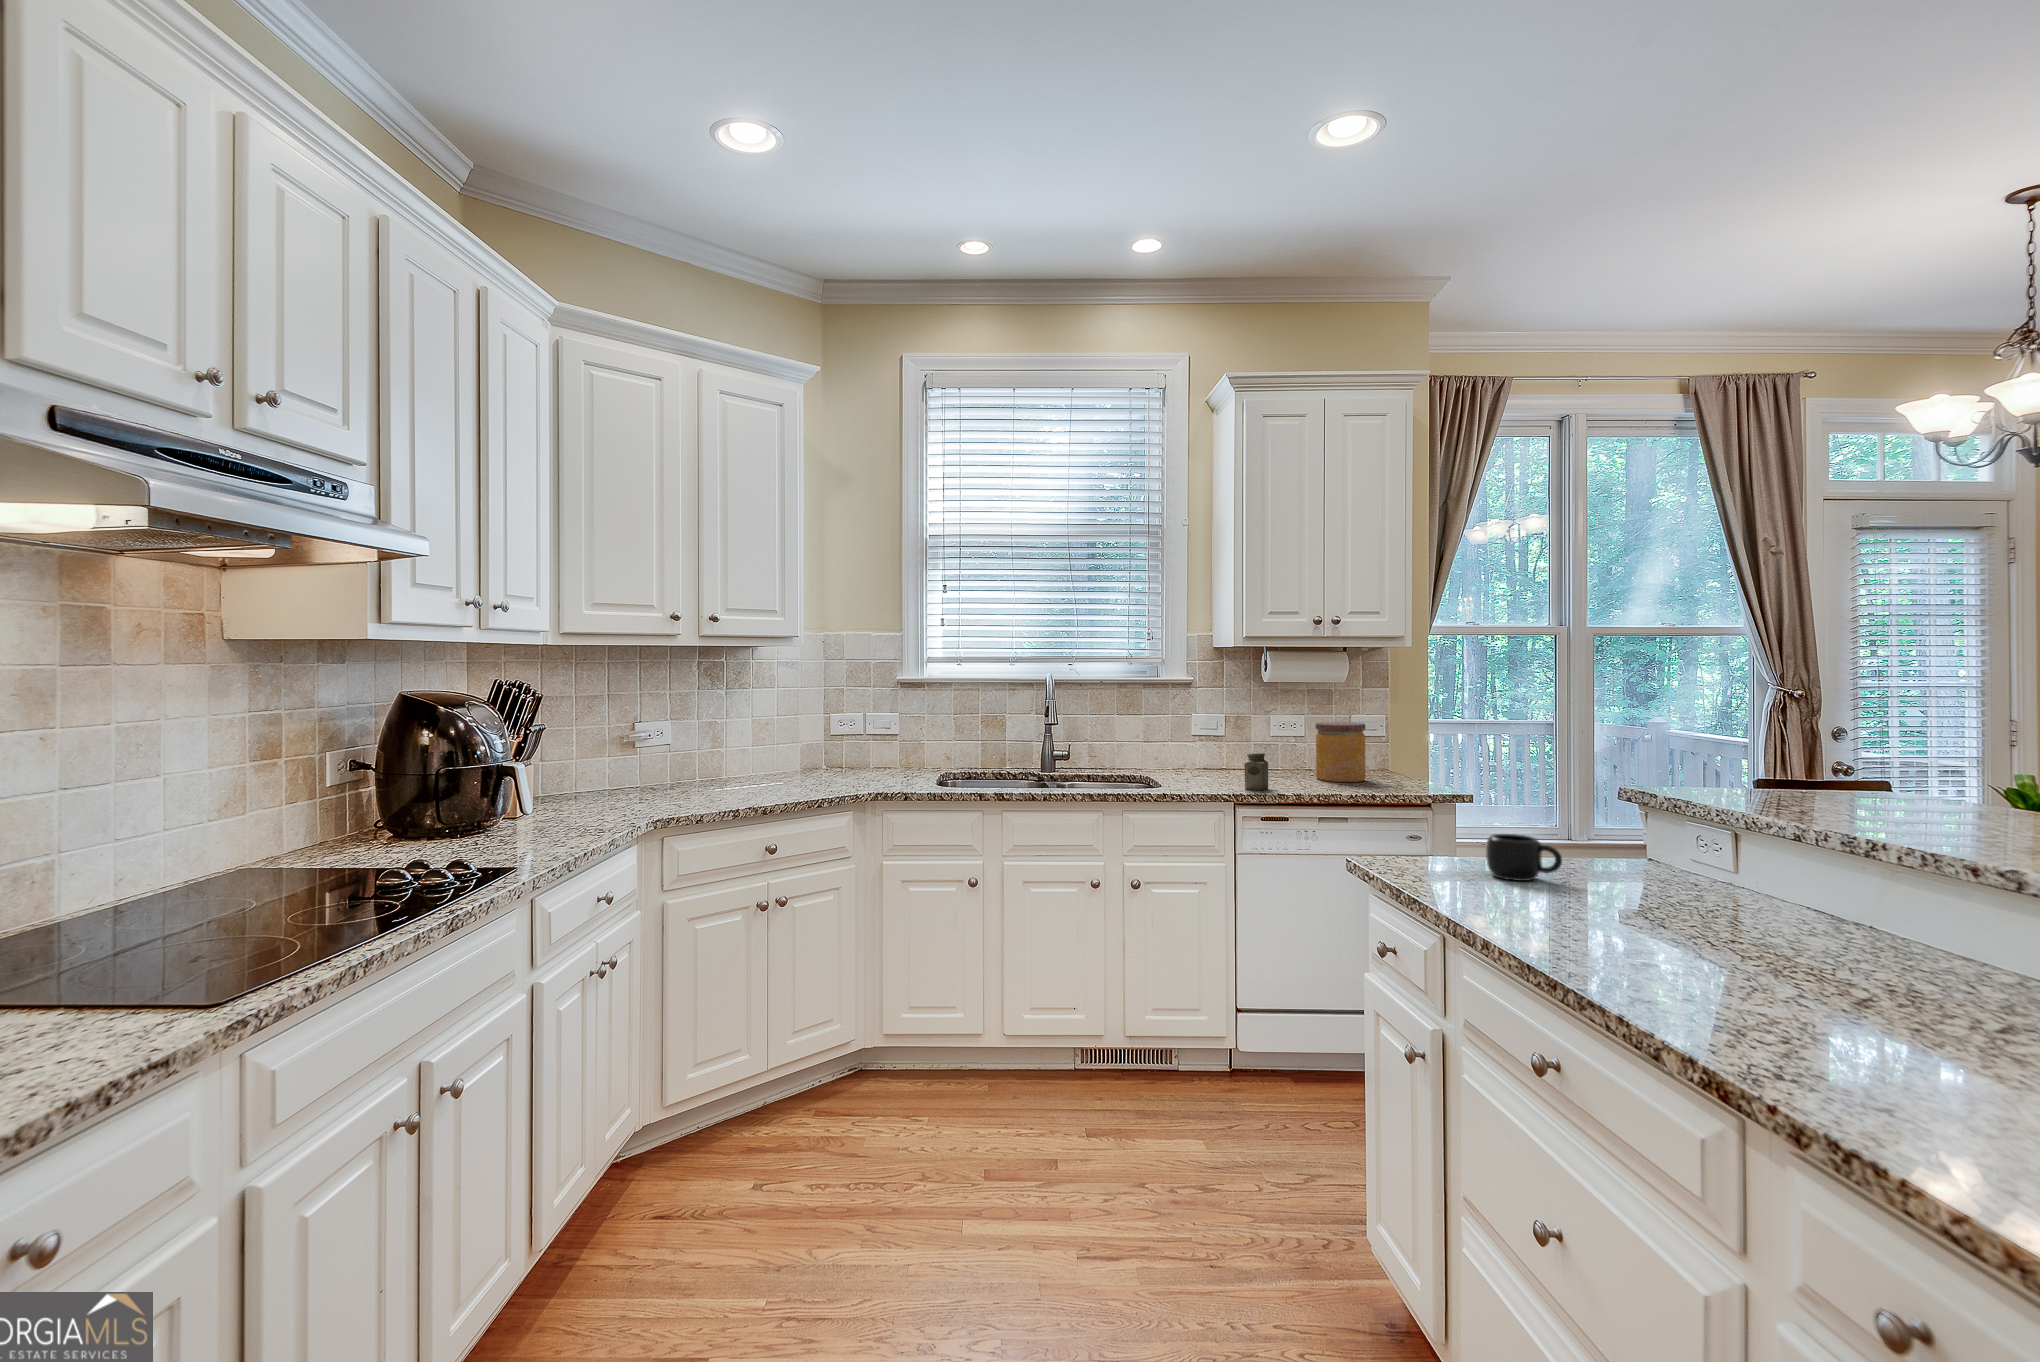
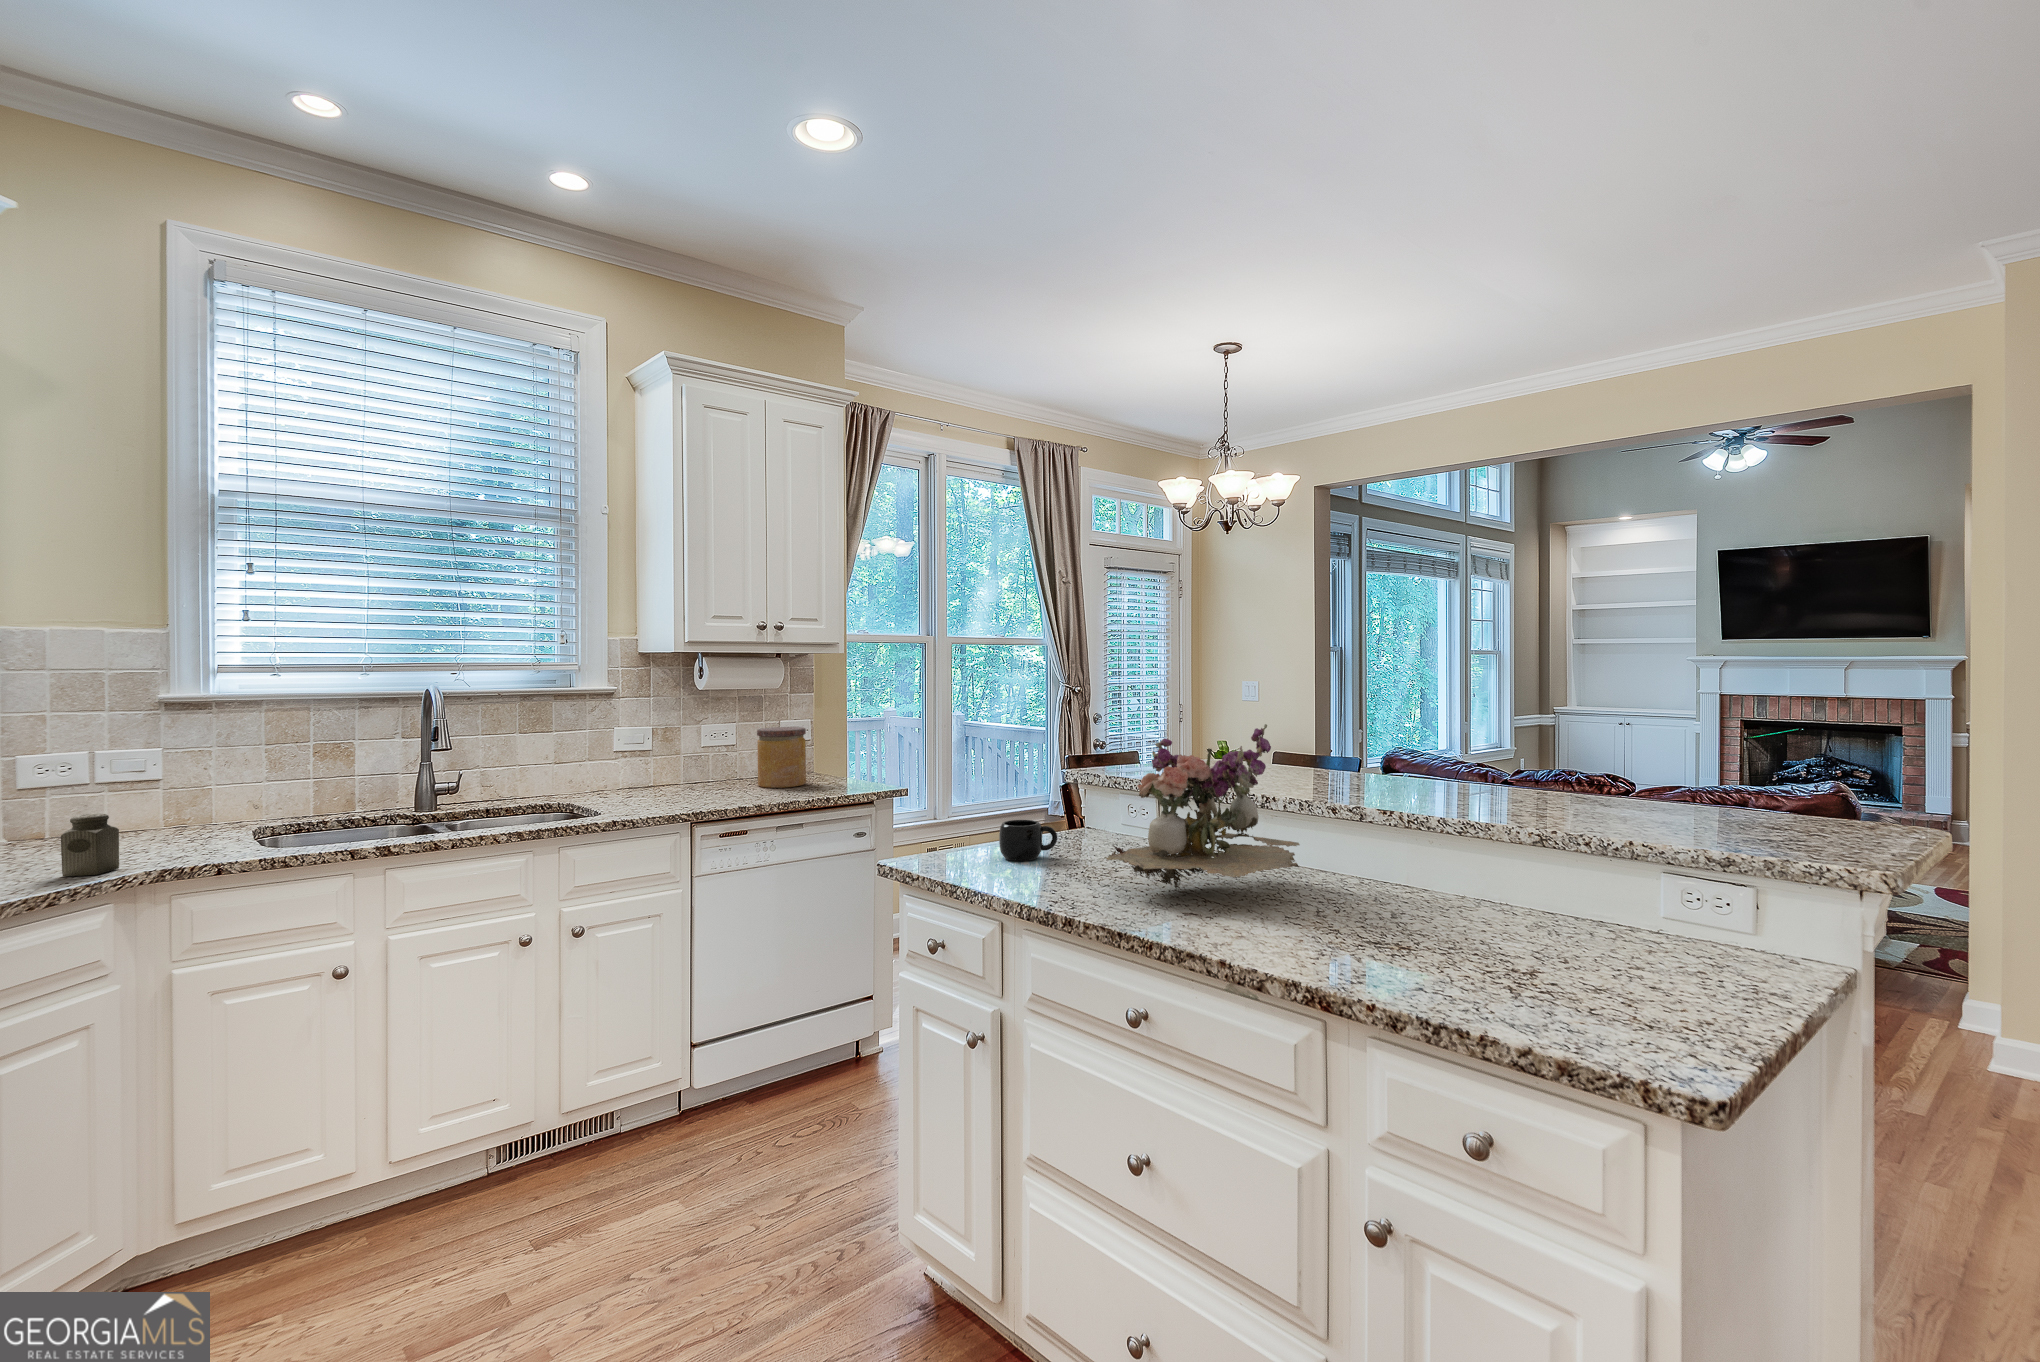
flower arrangement: none [1563,742,1898,942] -> present [1106,724,1300,890]
salt shaker: present [1244,752,1268,790] -> present [61,813,119,876]

